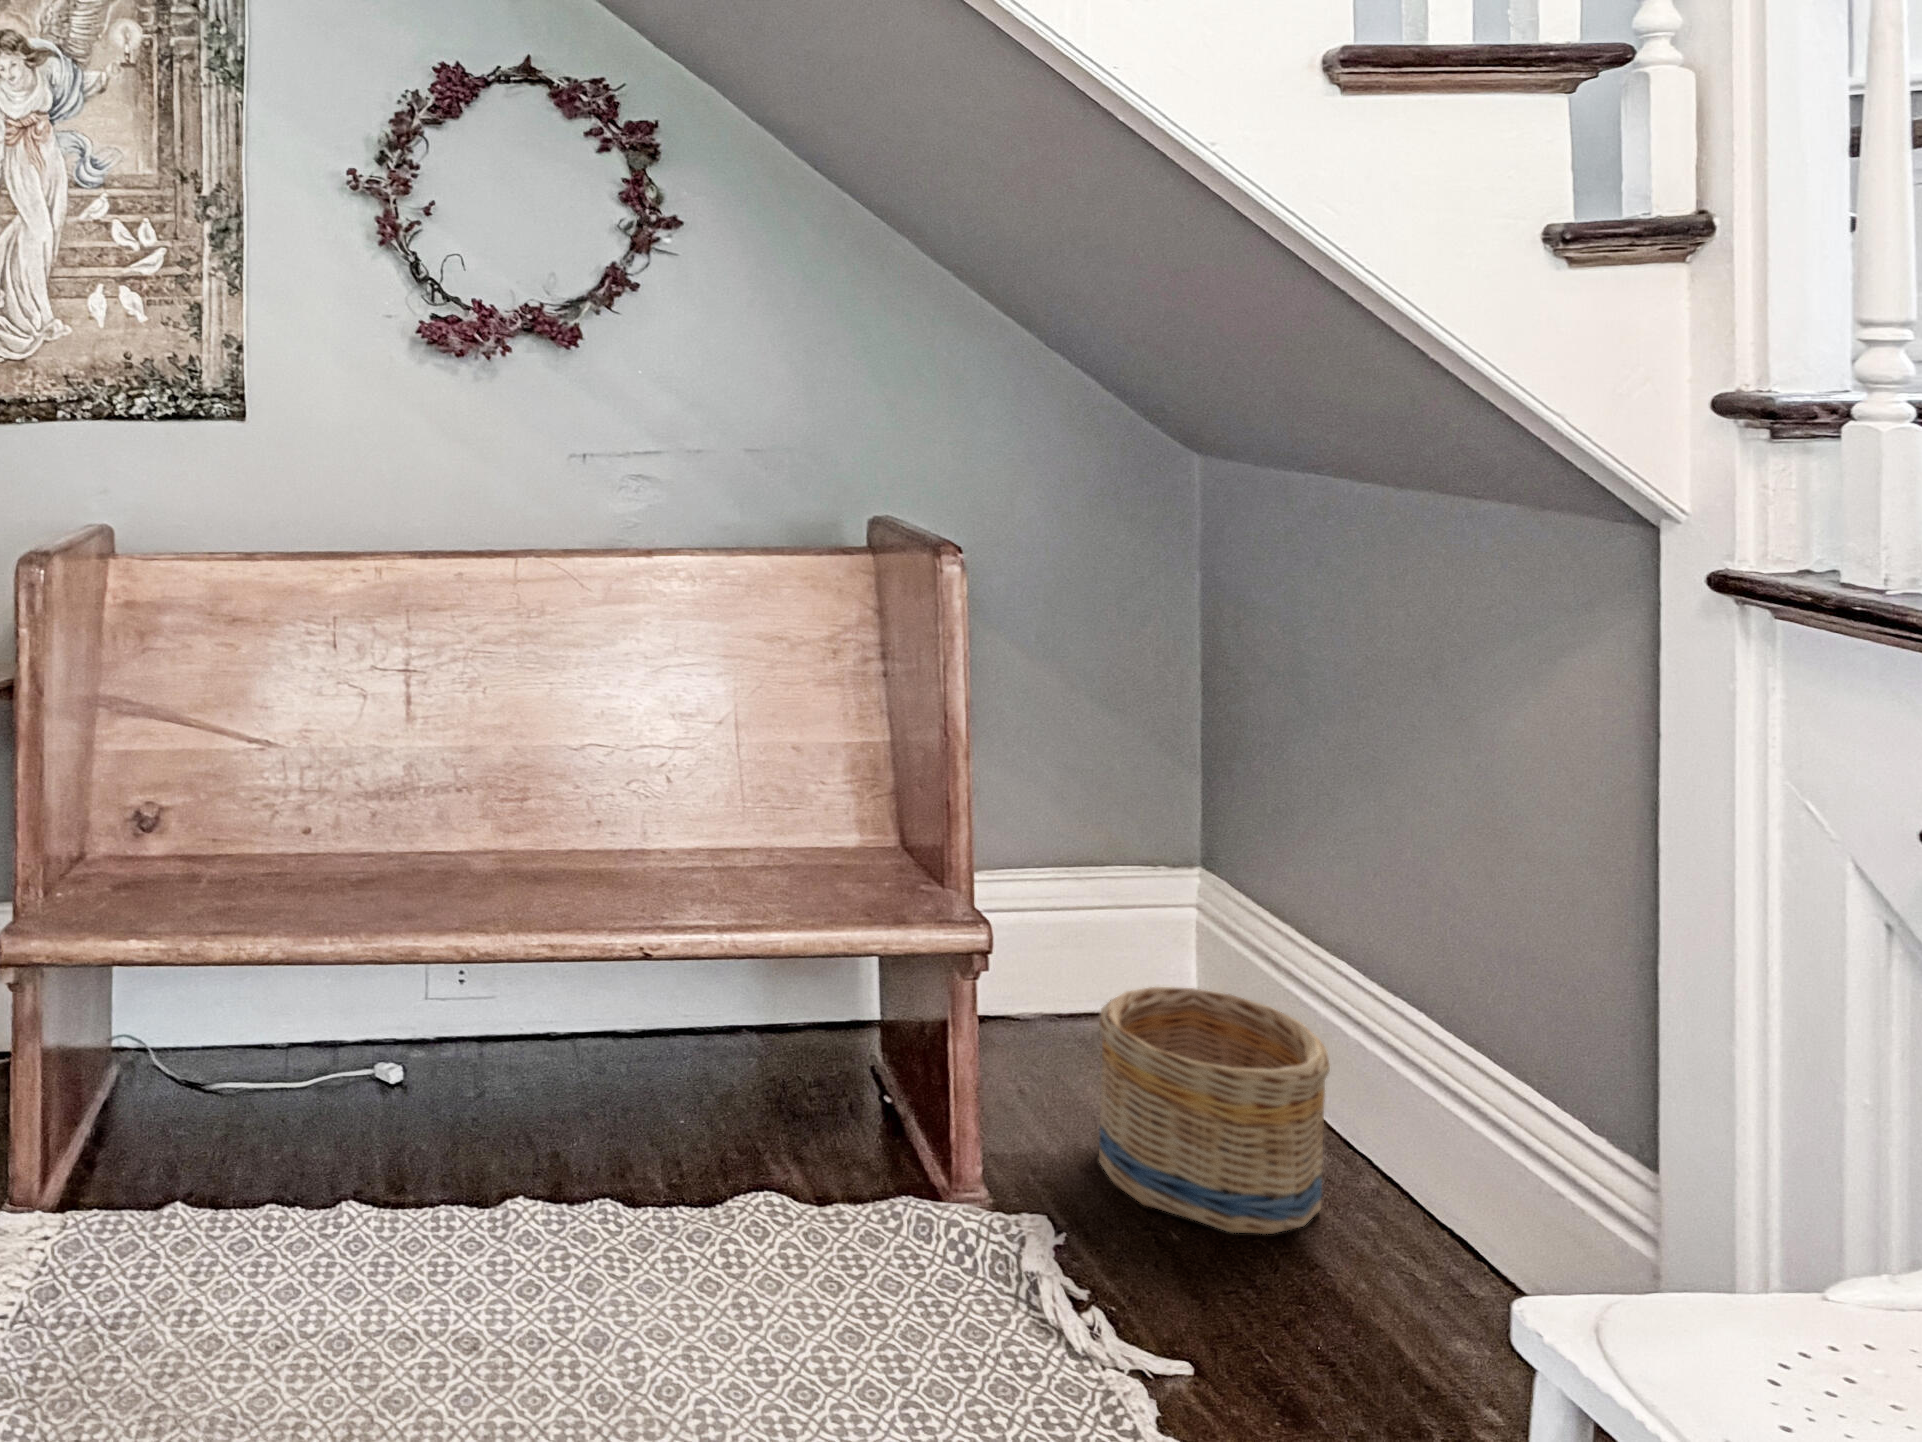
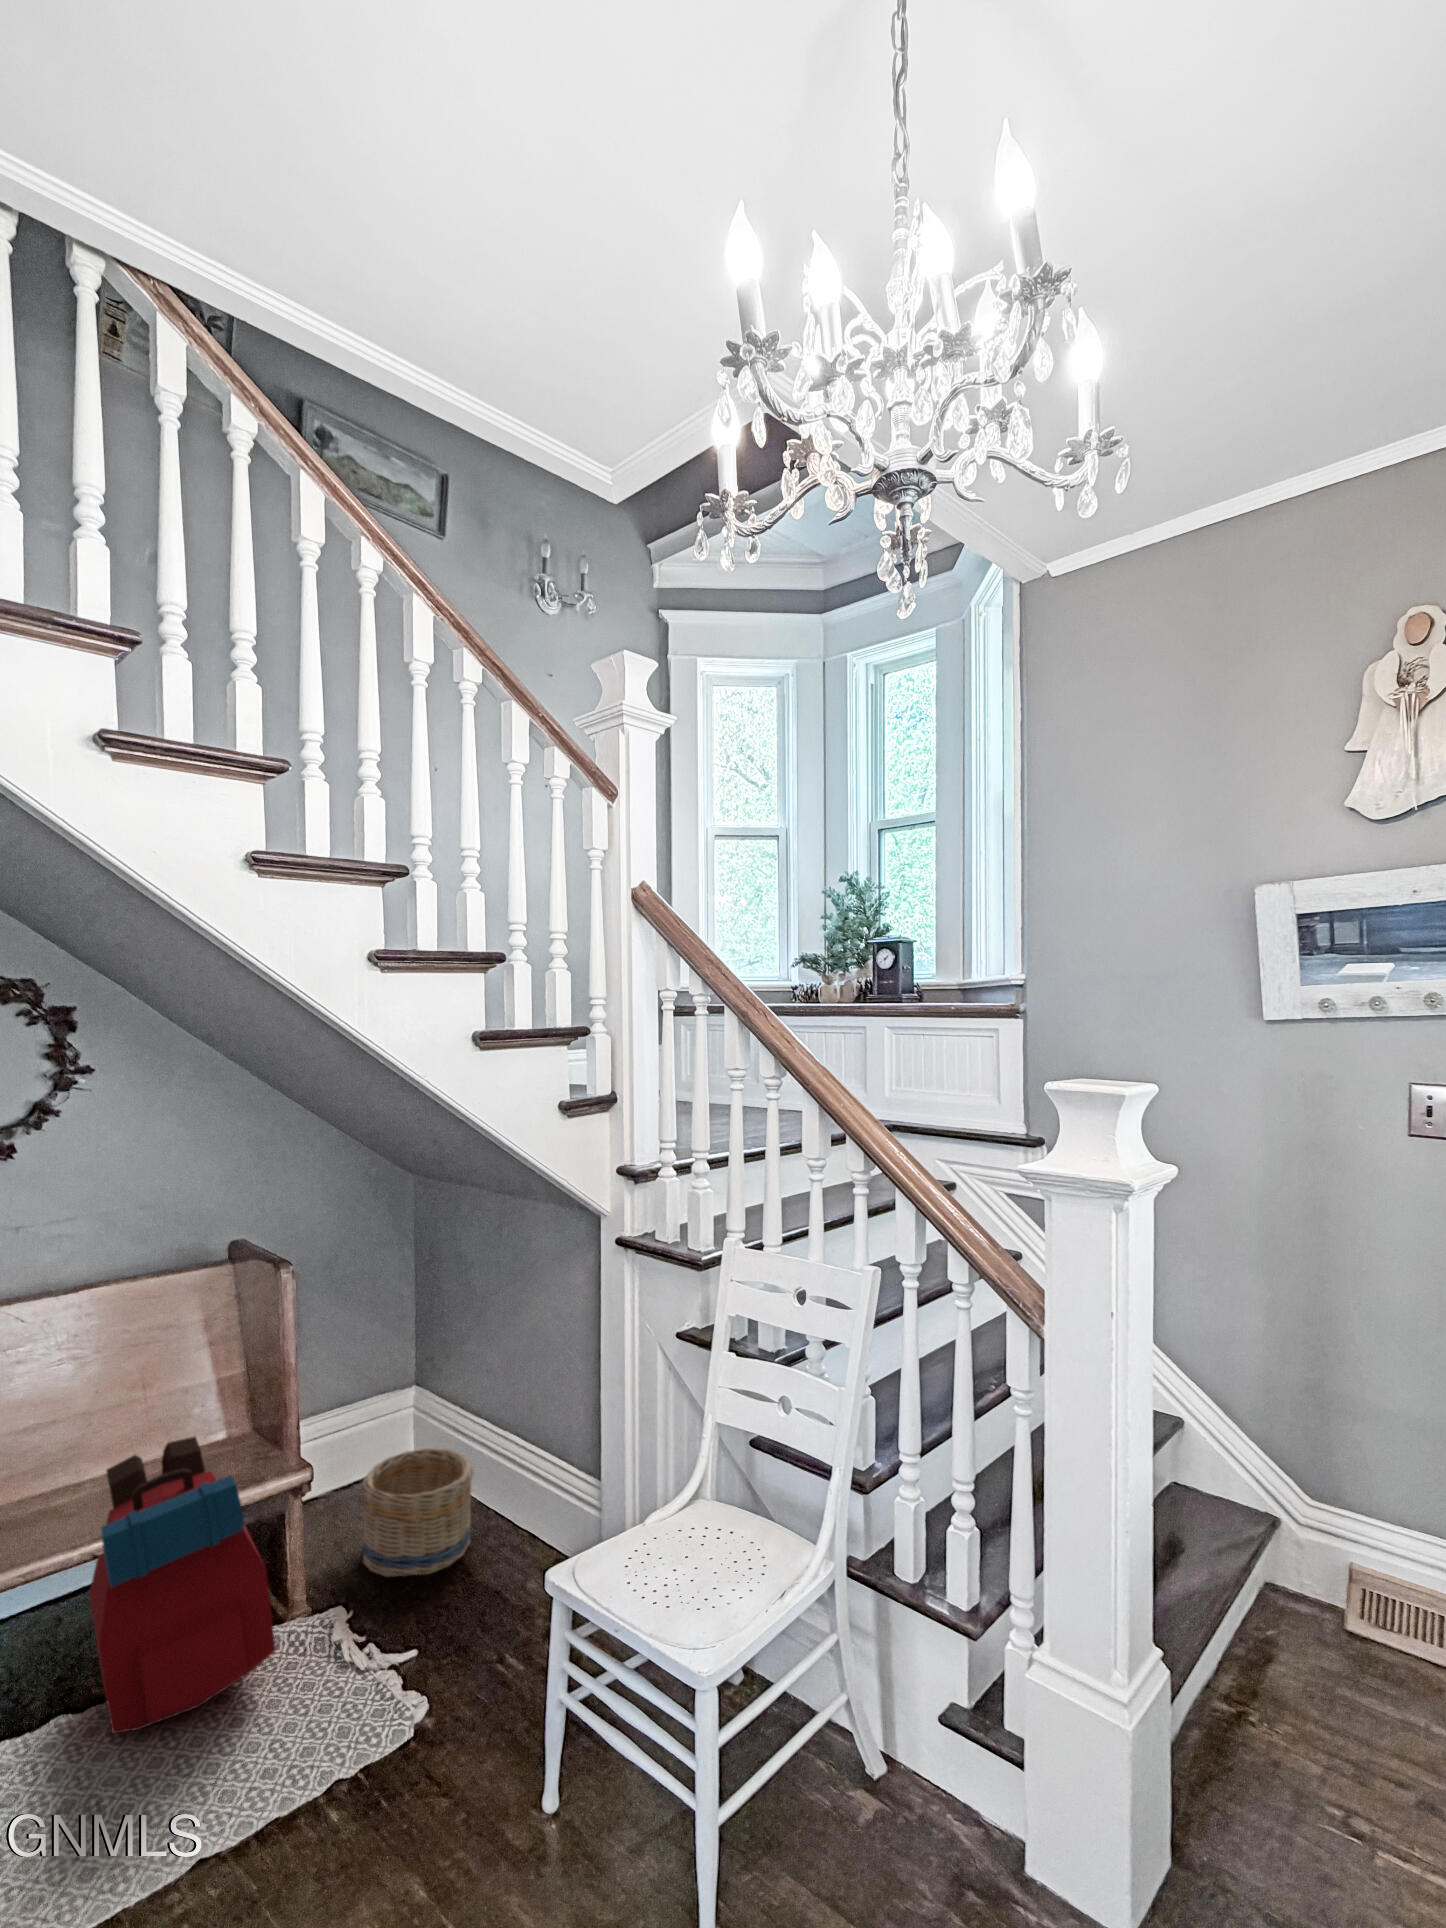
backpack: none [638,817,919,1275] -> present [89,1437,276,1733]

